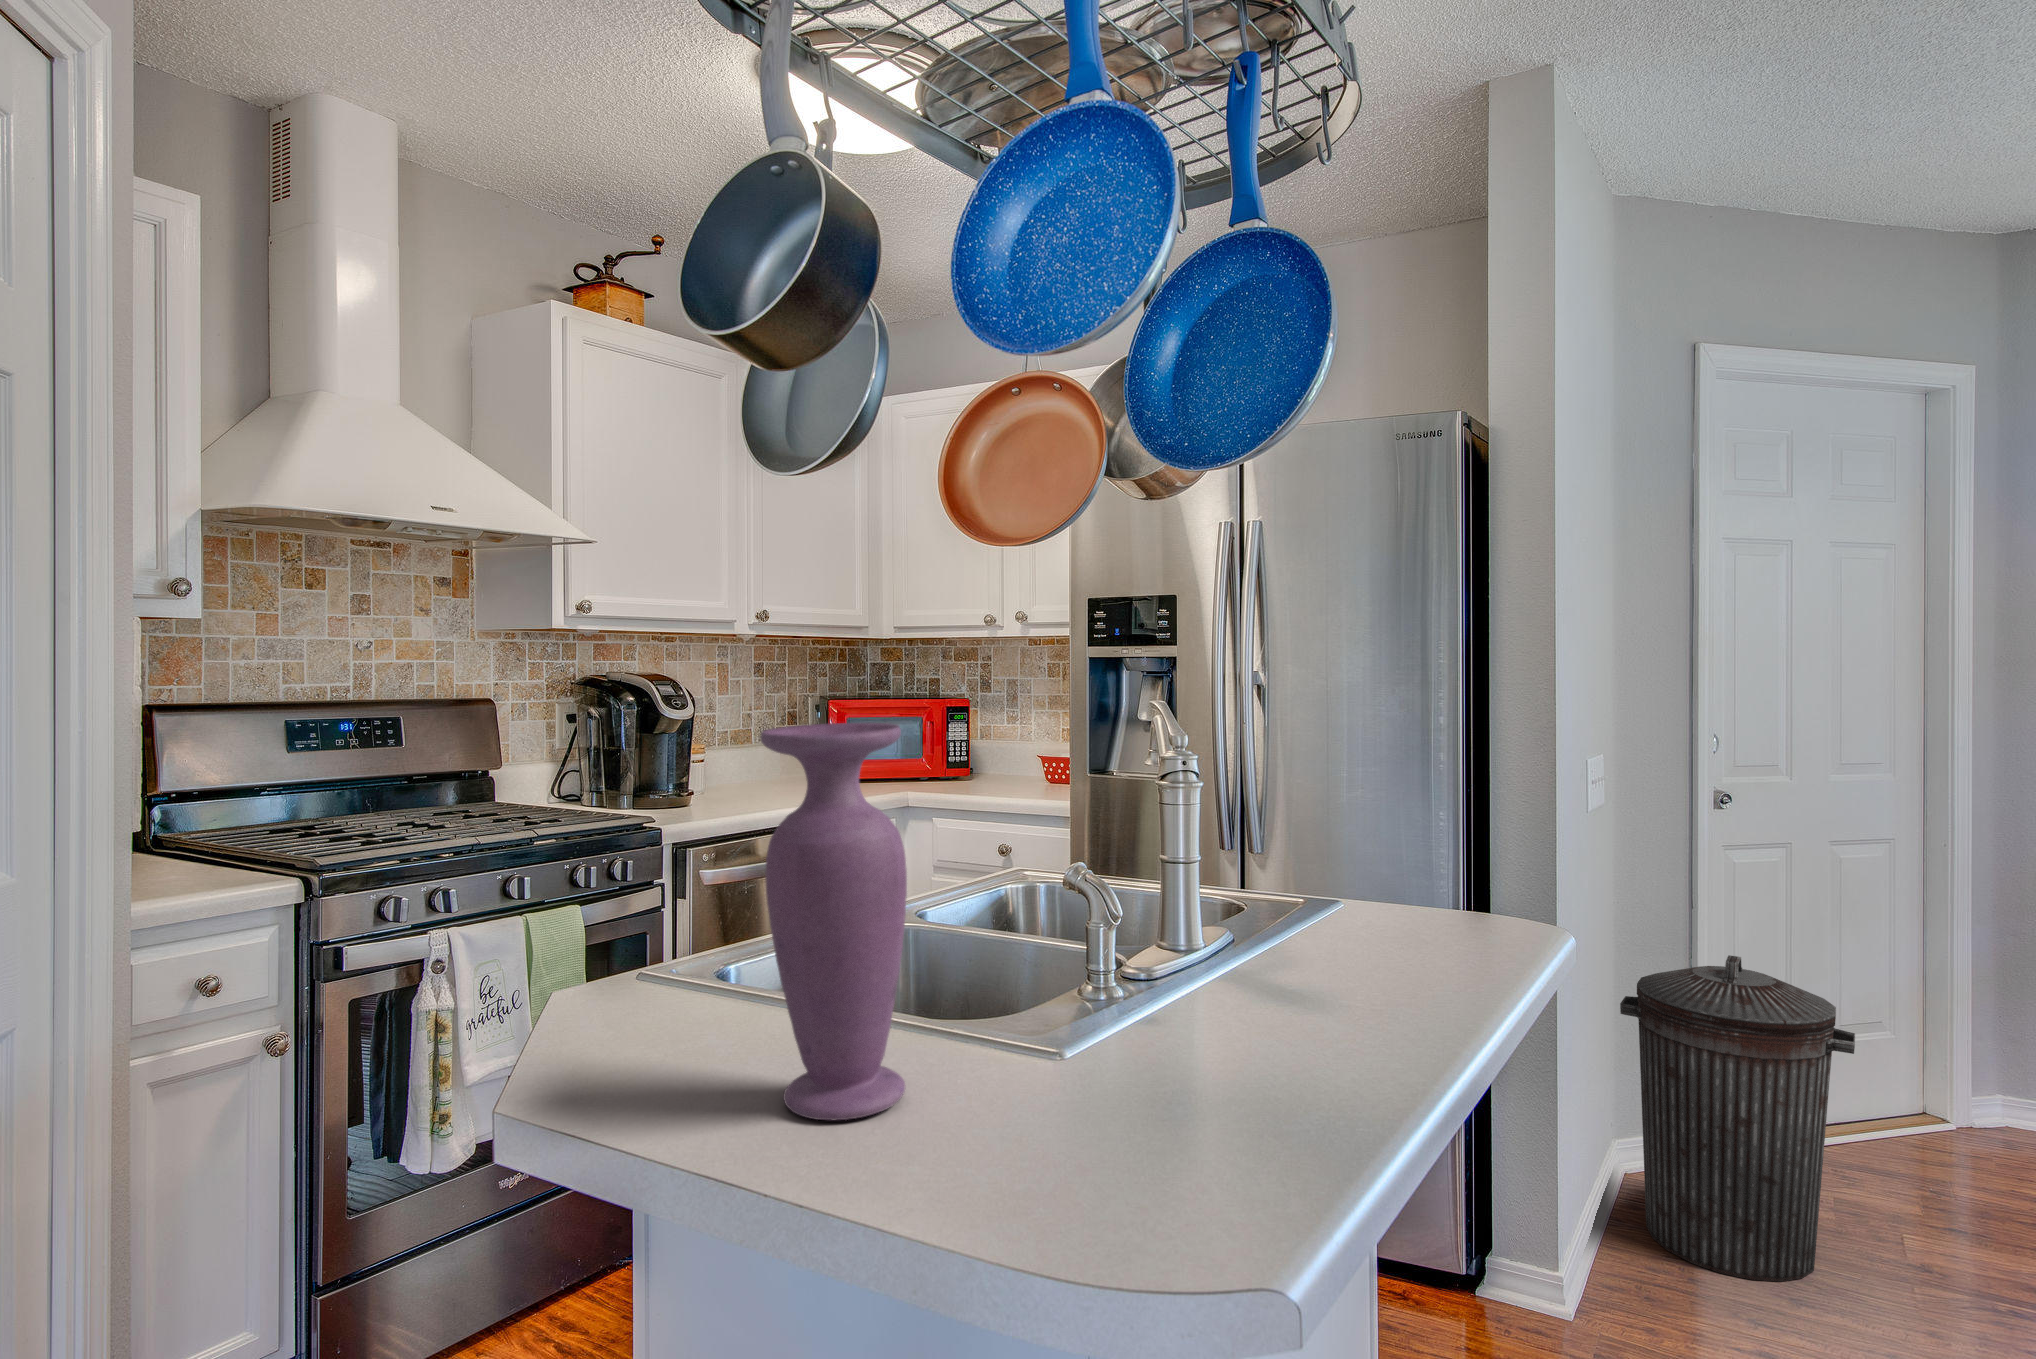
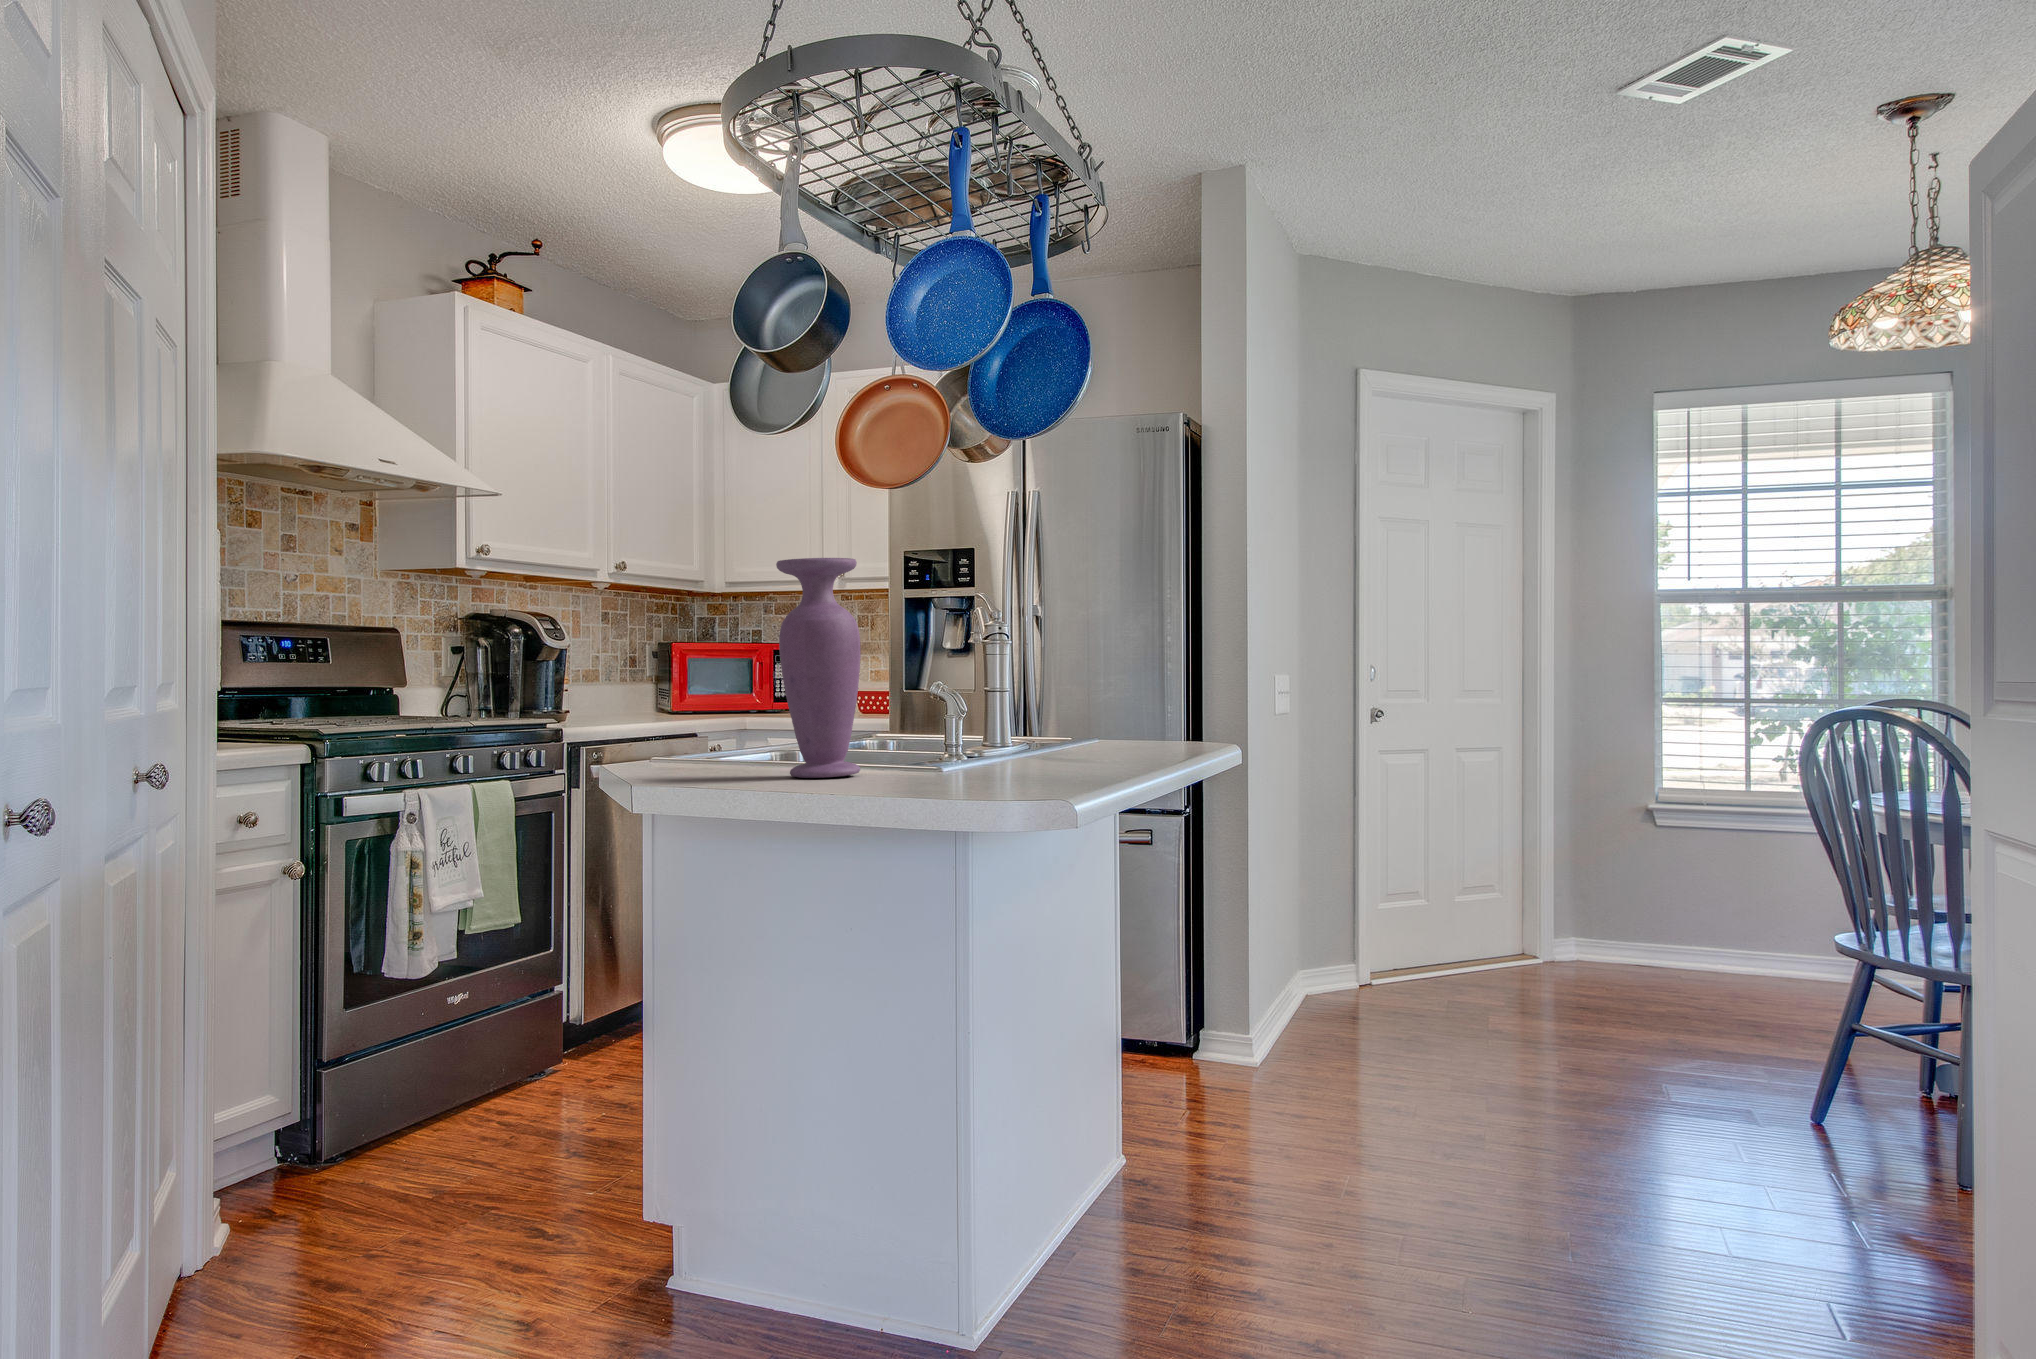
trash can: present [1620,955,1855,1282] -> none [1302,807,1453,1030]

